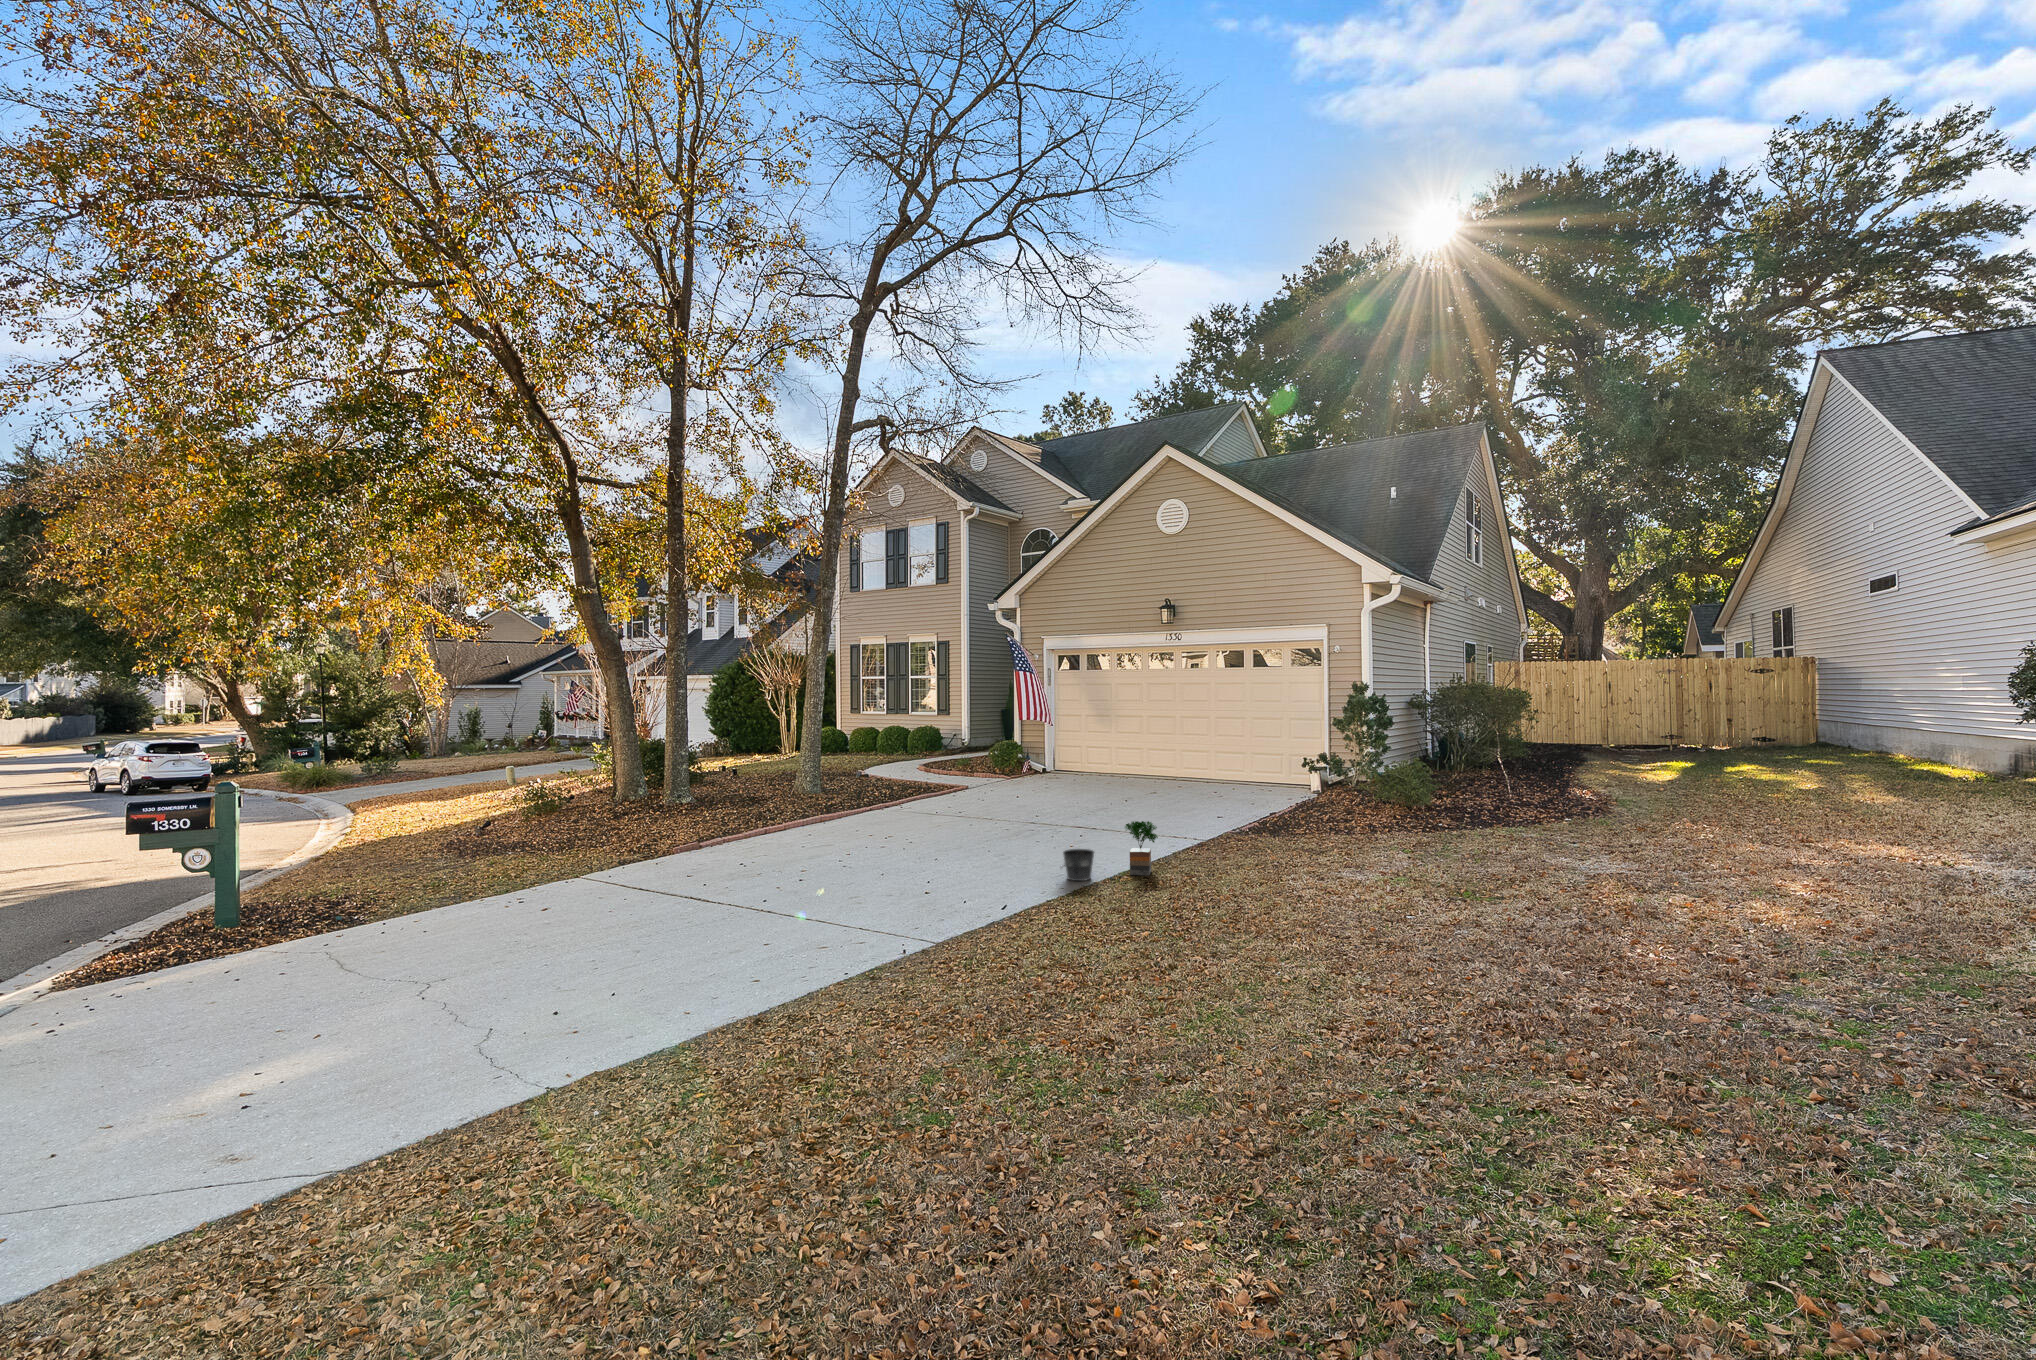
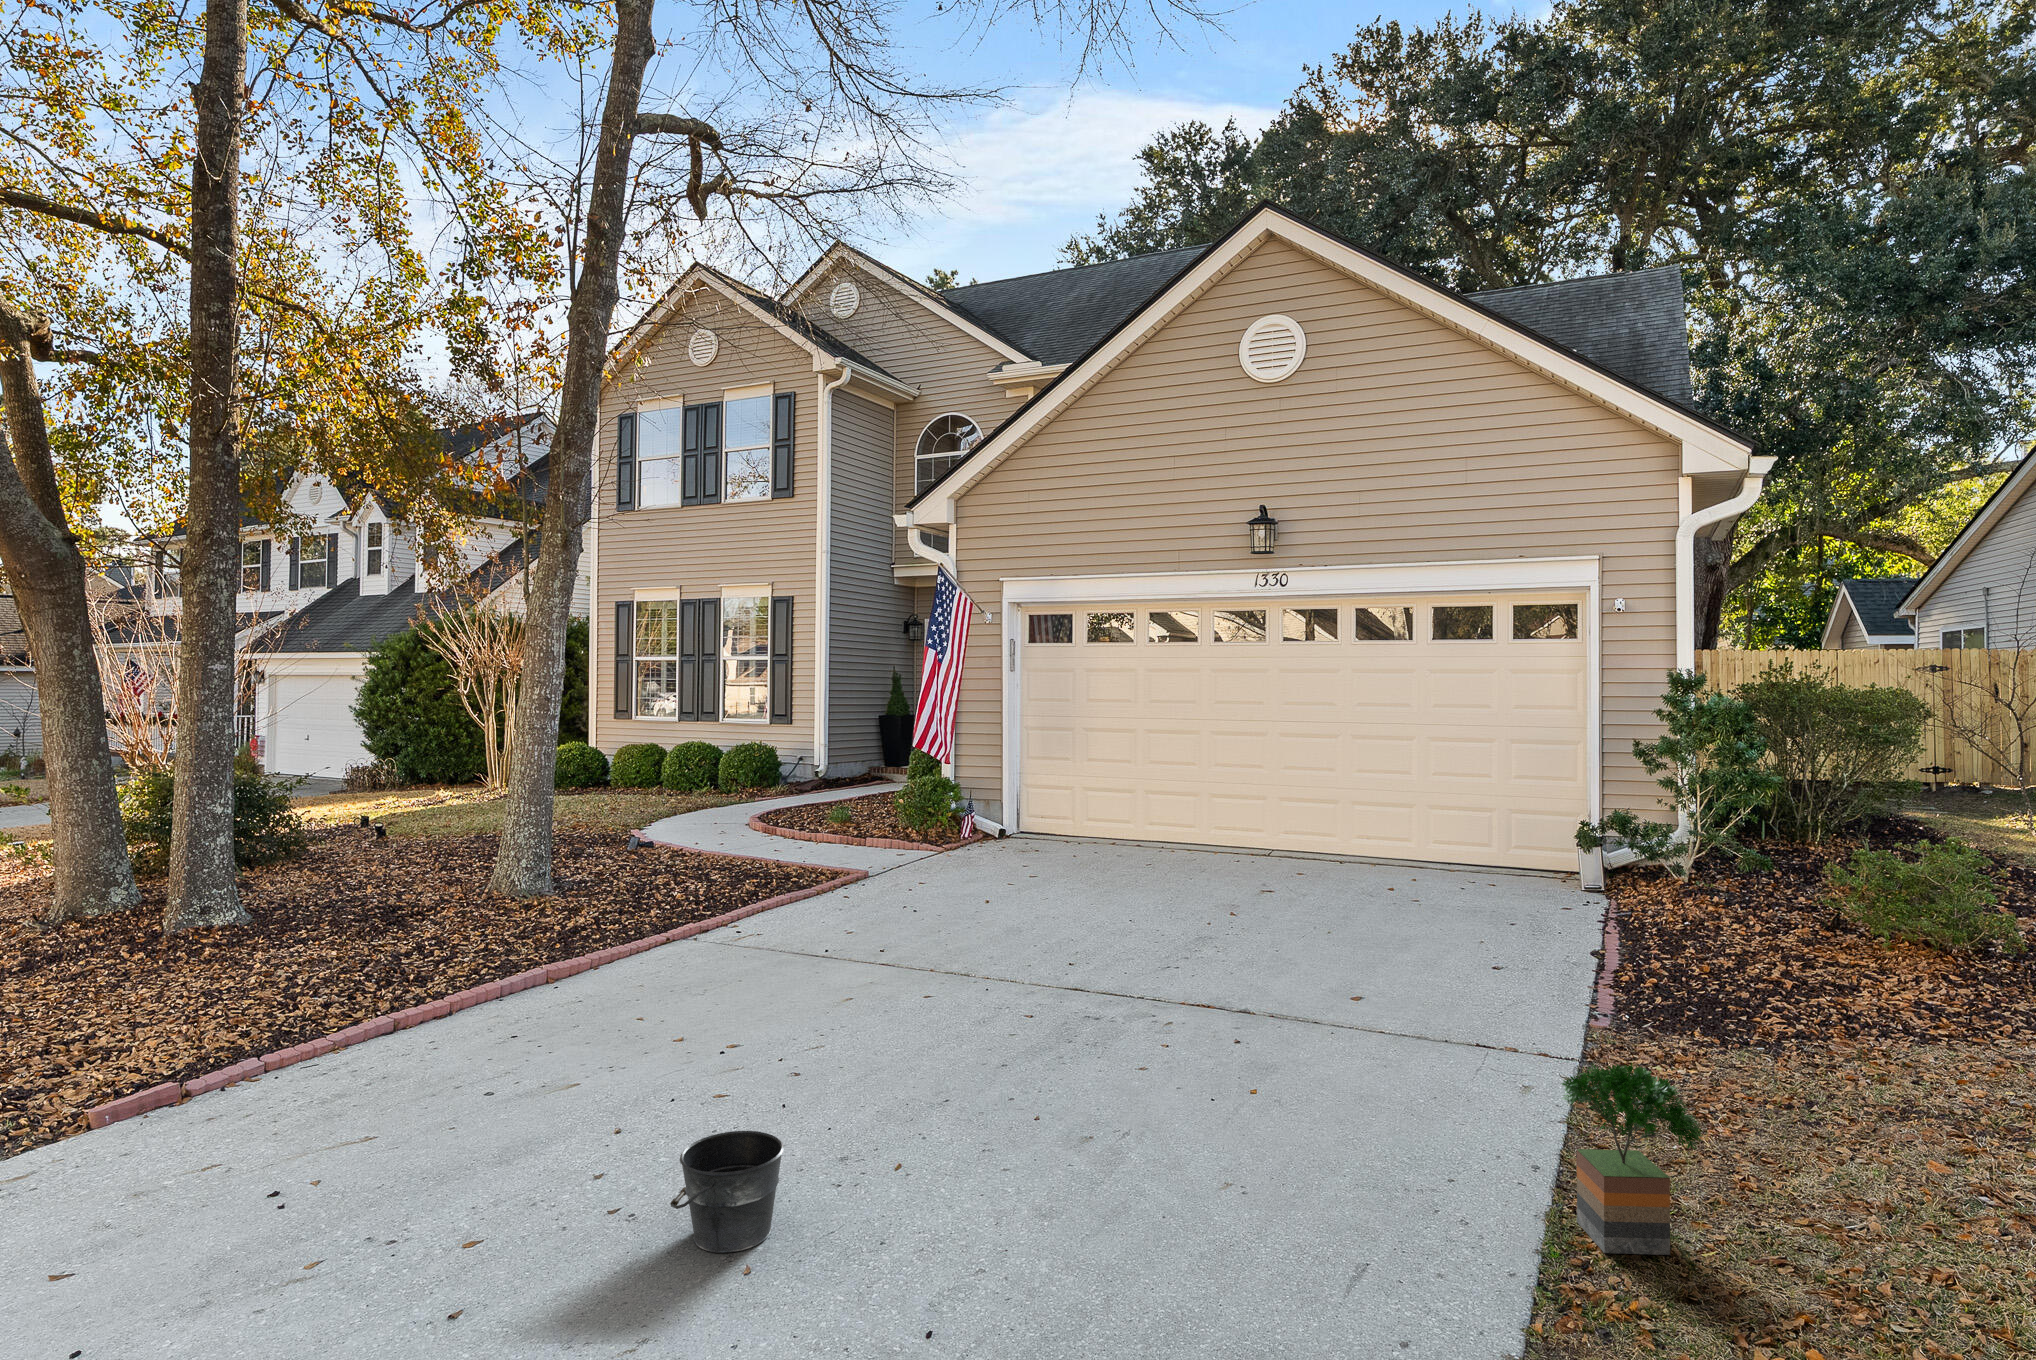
bucket: present [1061,849,1094,881] -> present [671,1131,784,1253]

